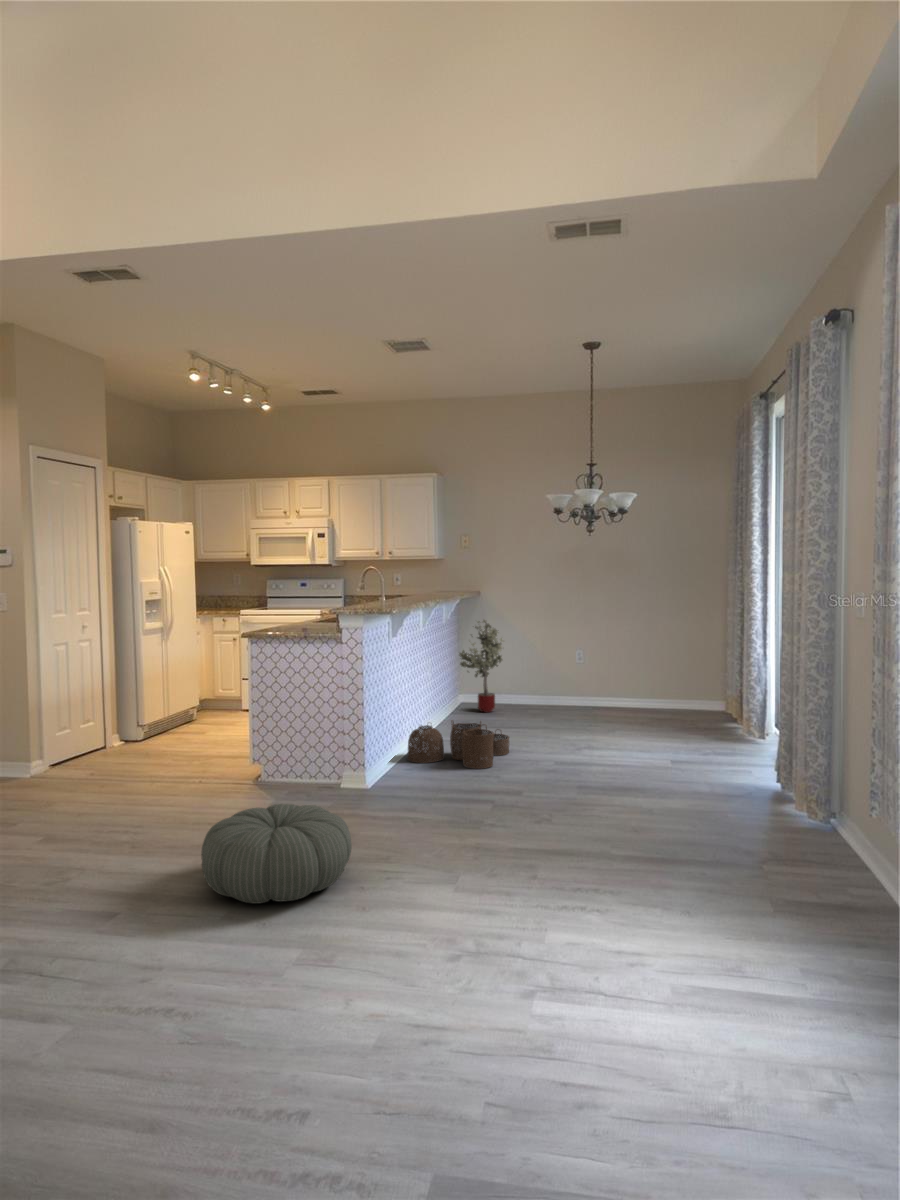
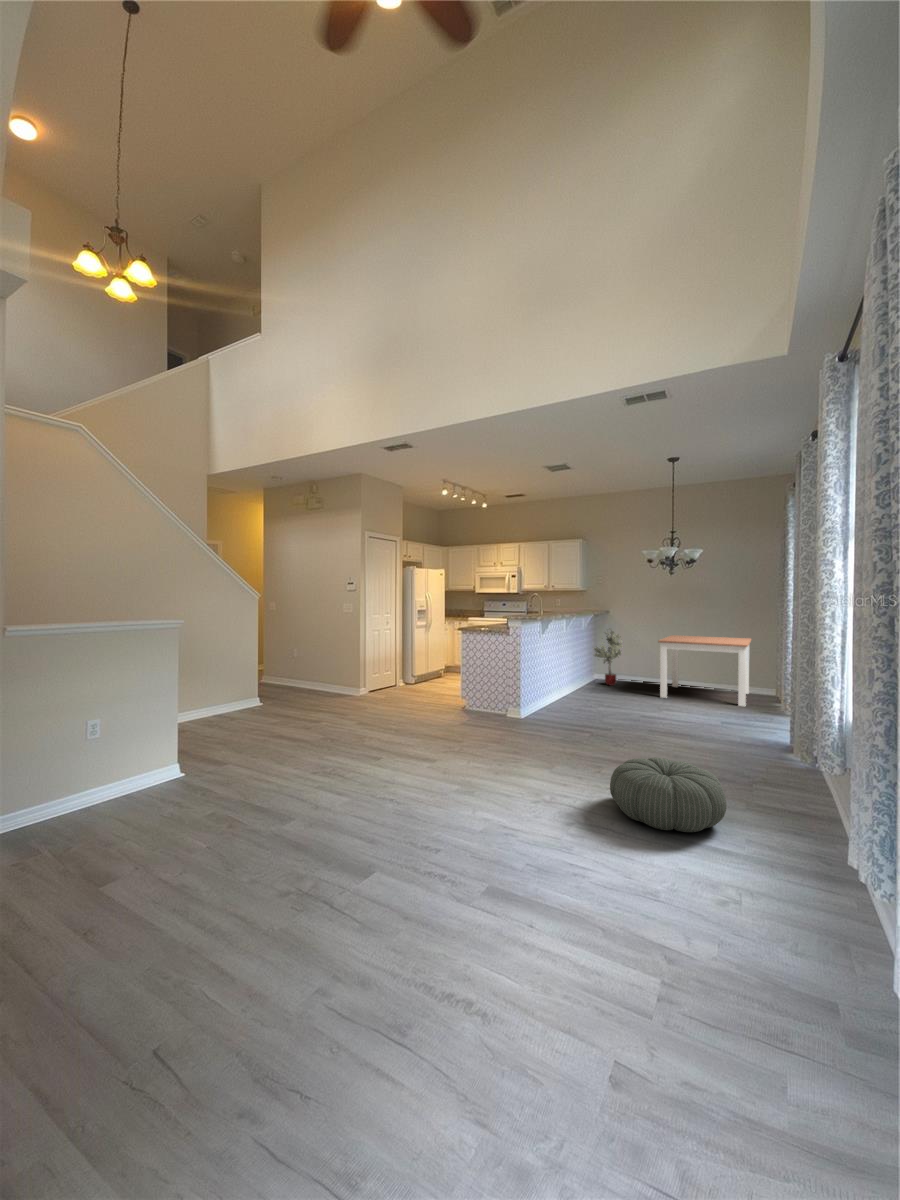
dining table: none [564,627,692,731] -> present [658,635,751,706]
woven basket: present [407,721,509,769] -> none [551,685,615,714]
pouf: present [201,804,352,904] -> present [610,757,727,832]

